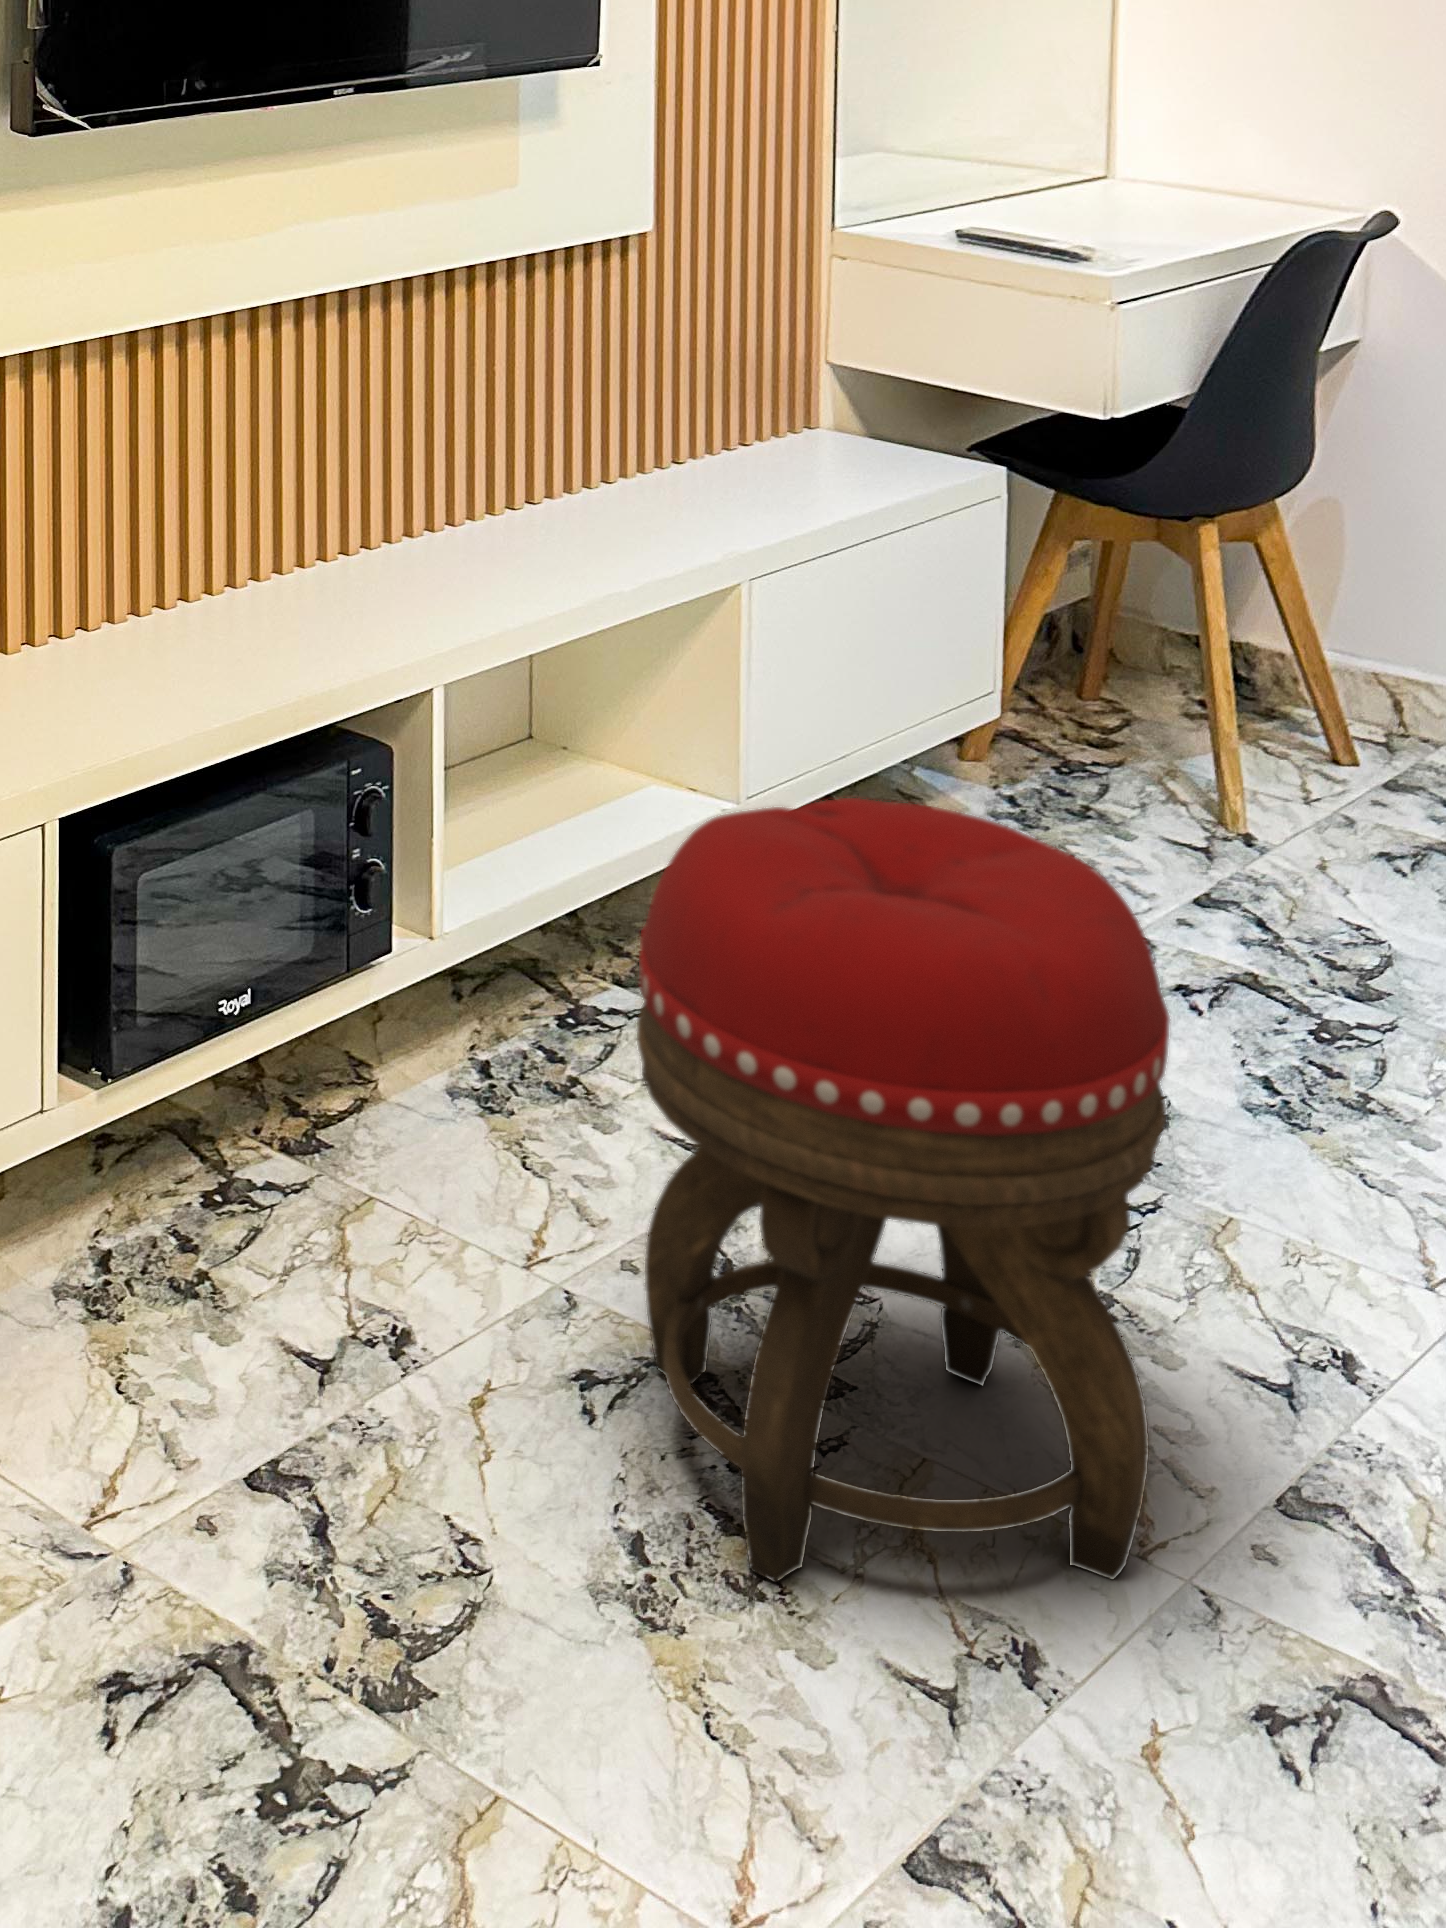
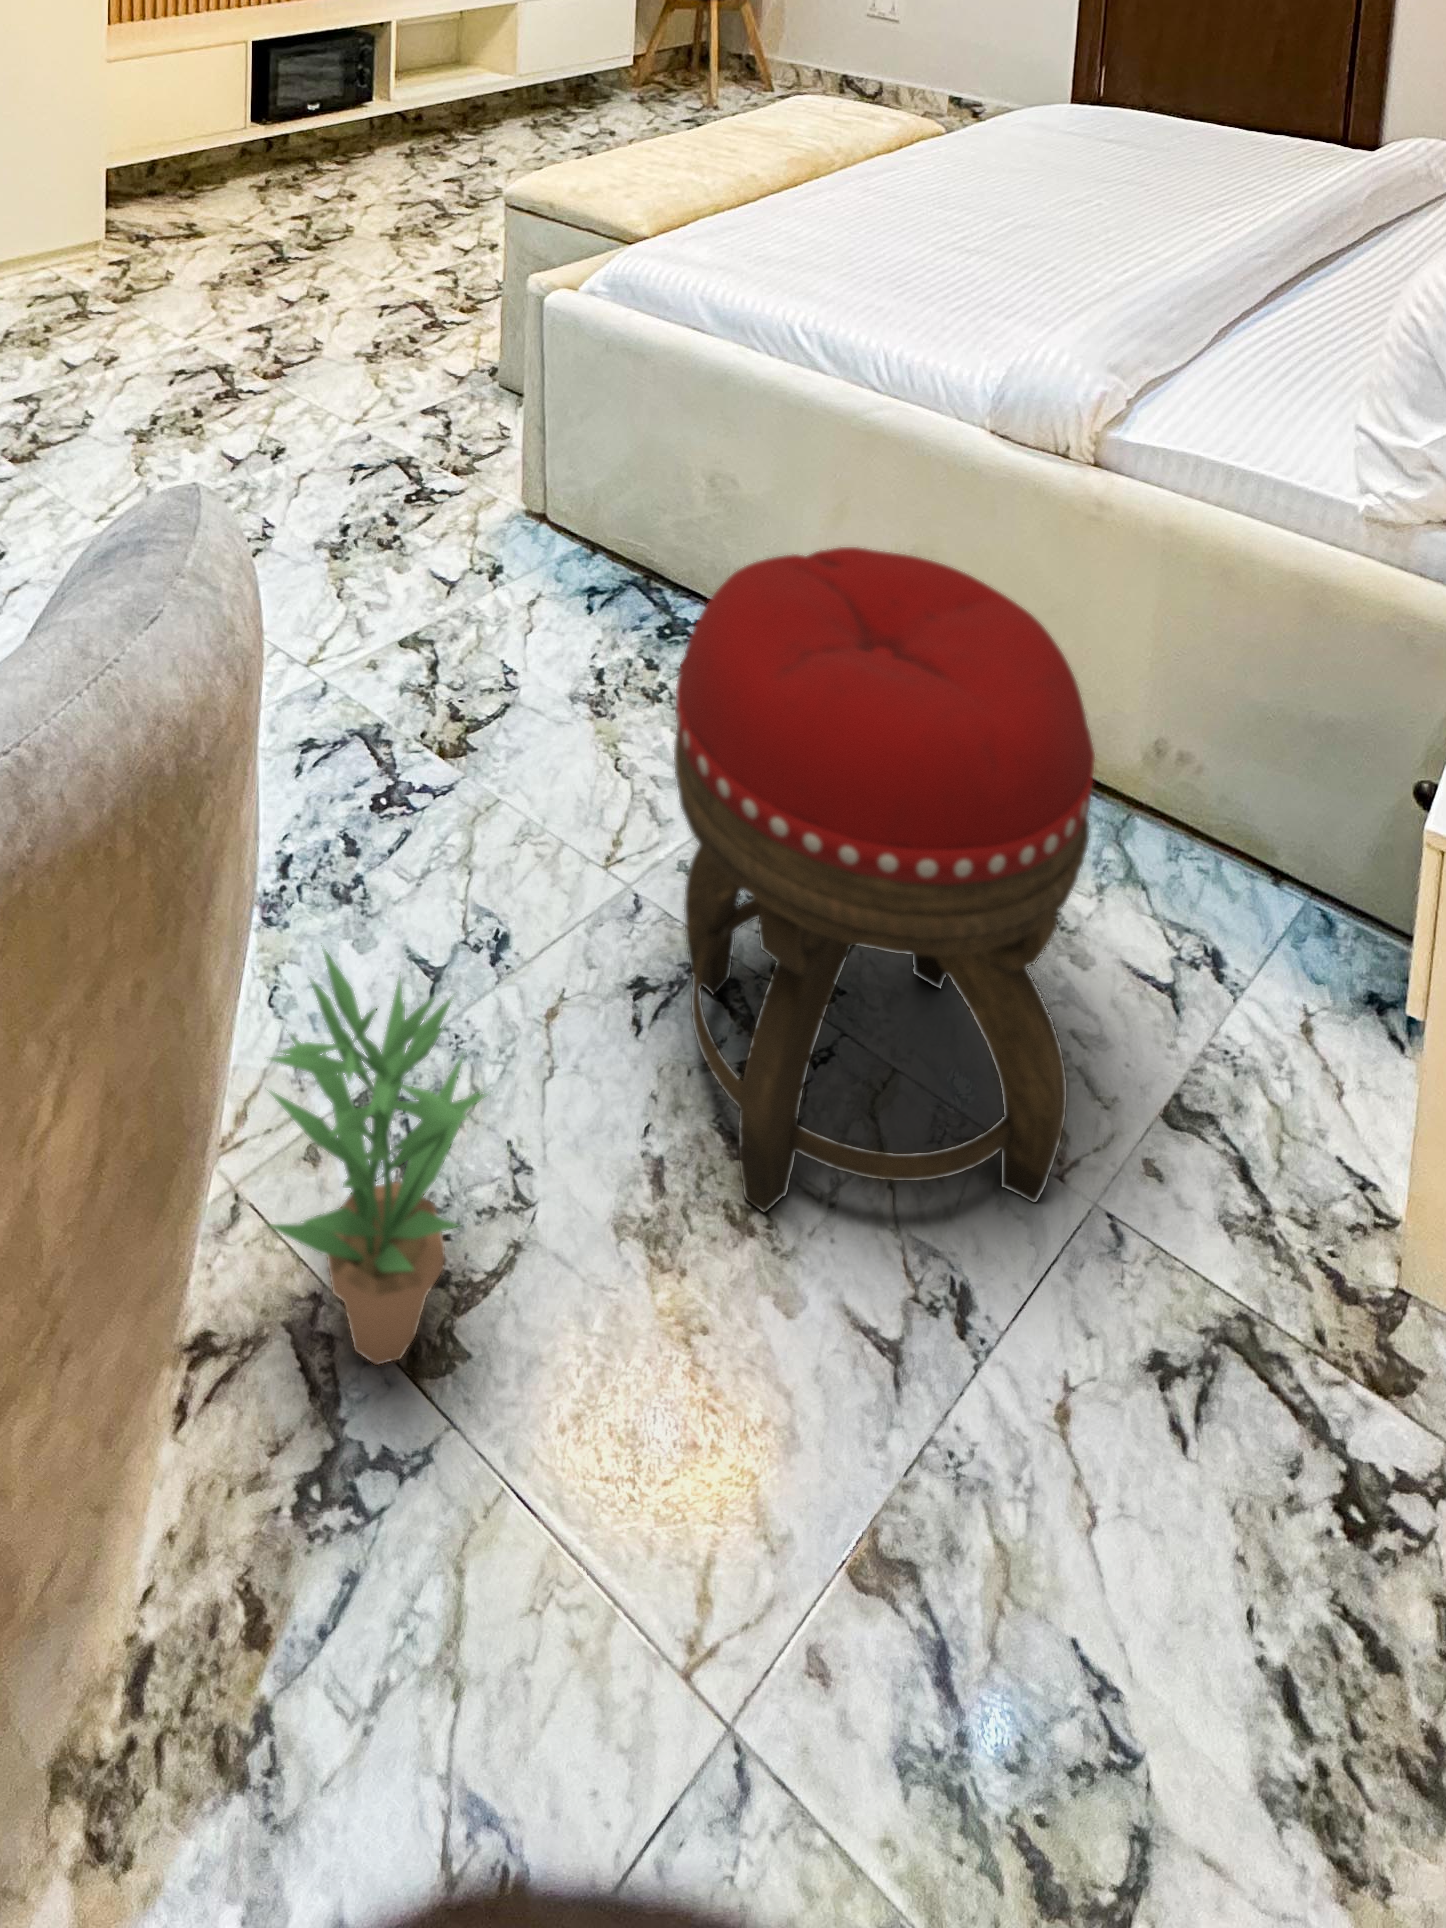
potted plant: none [192,1190,467,1700] -> present [269,945,486,1365]

